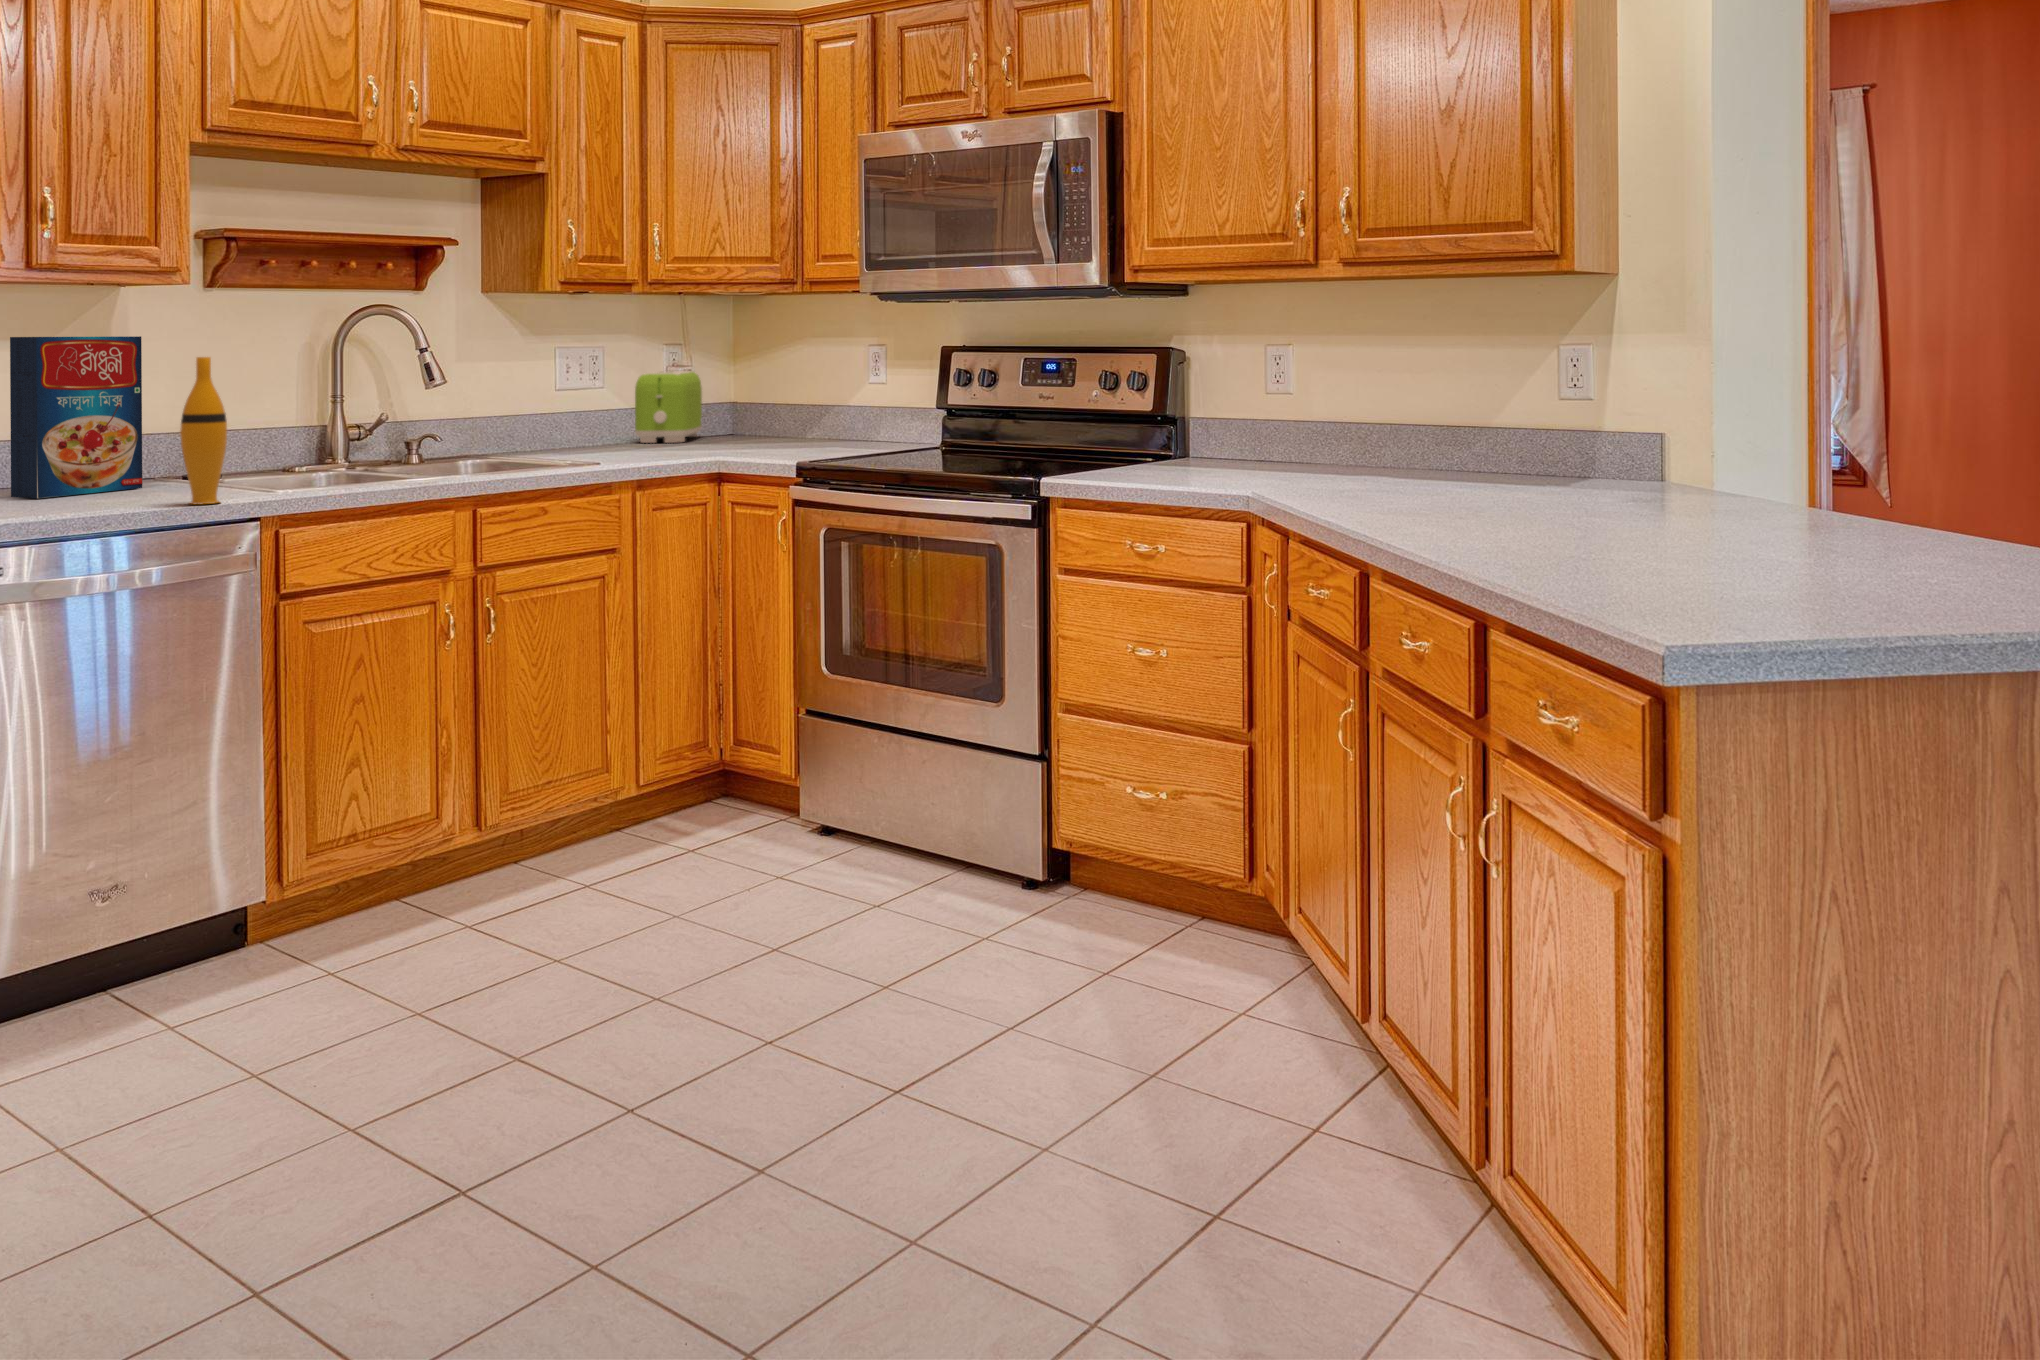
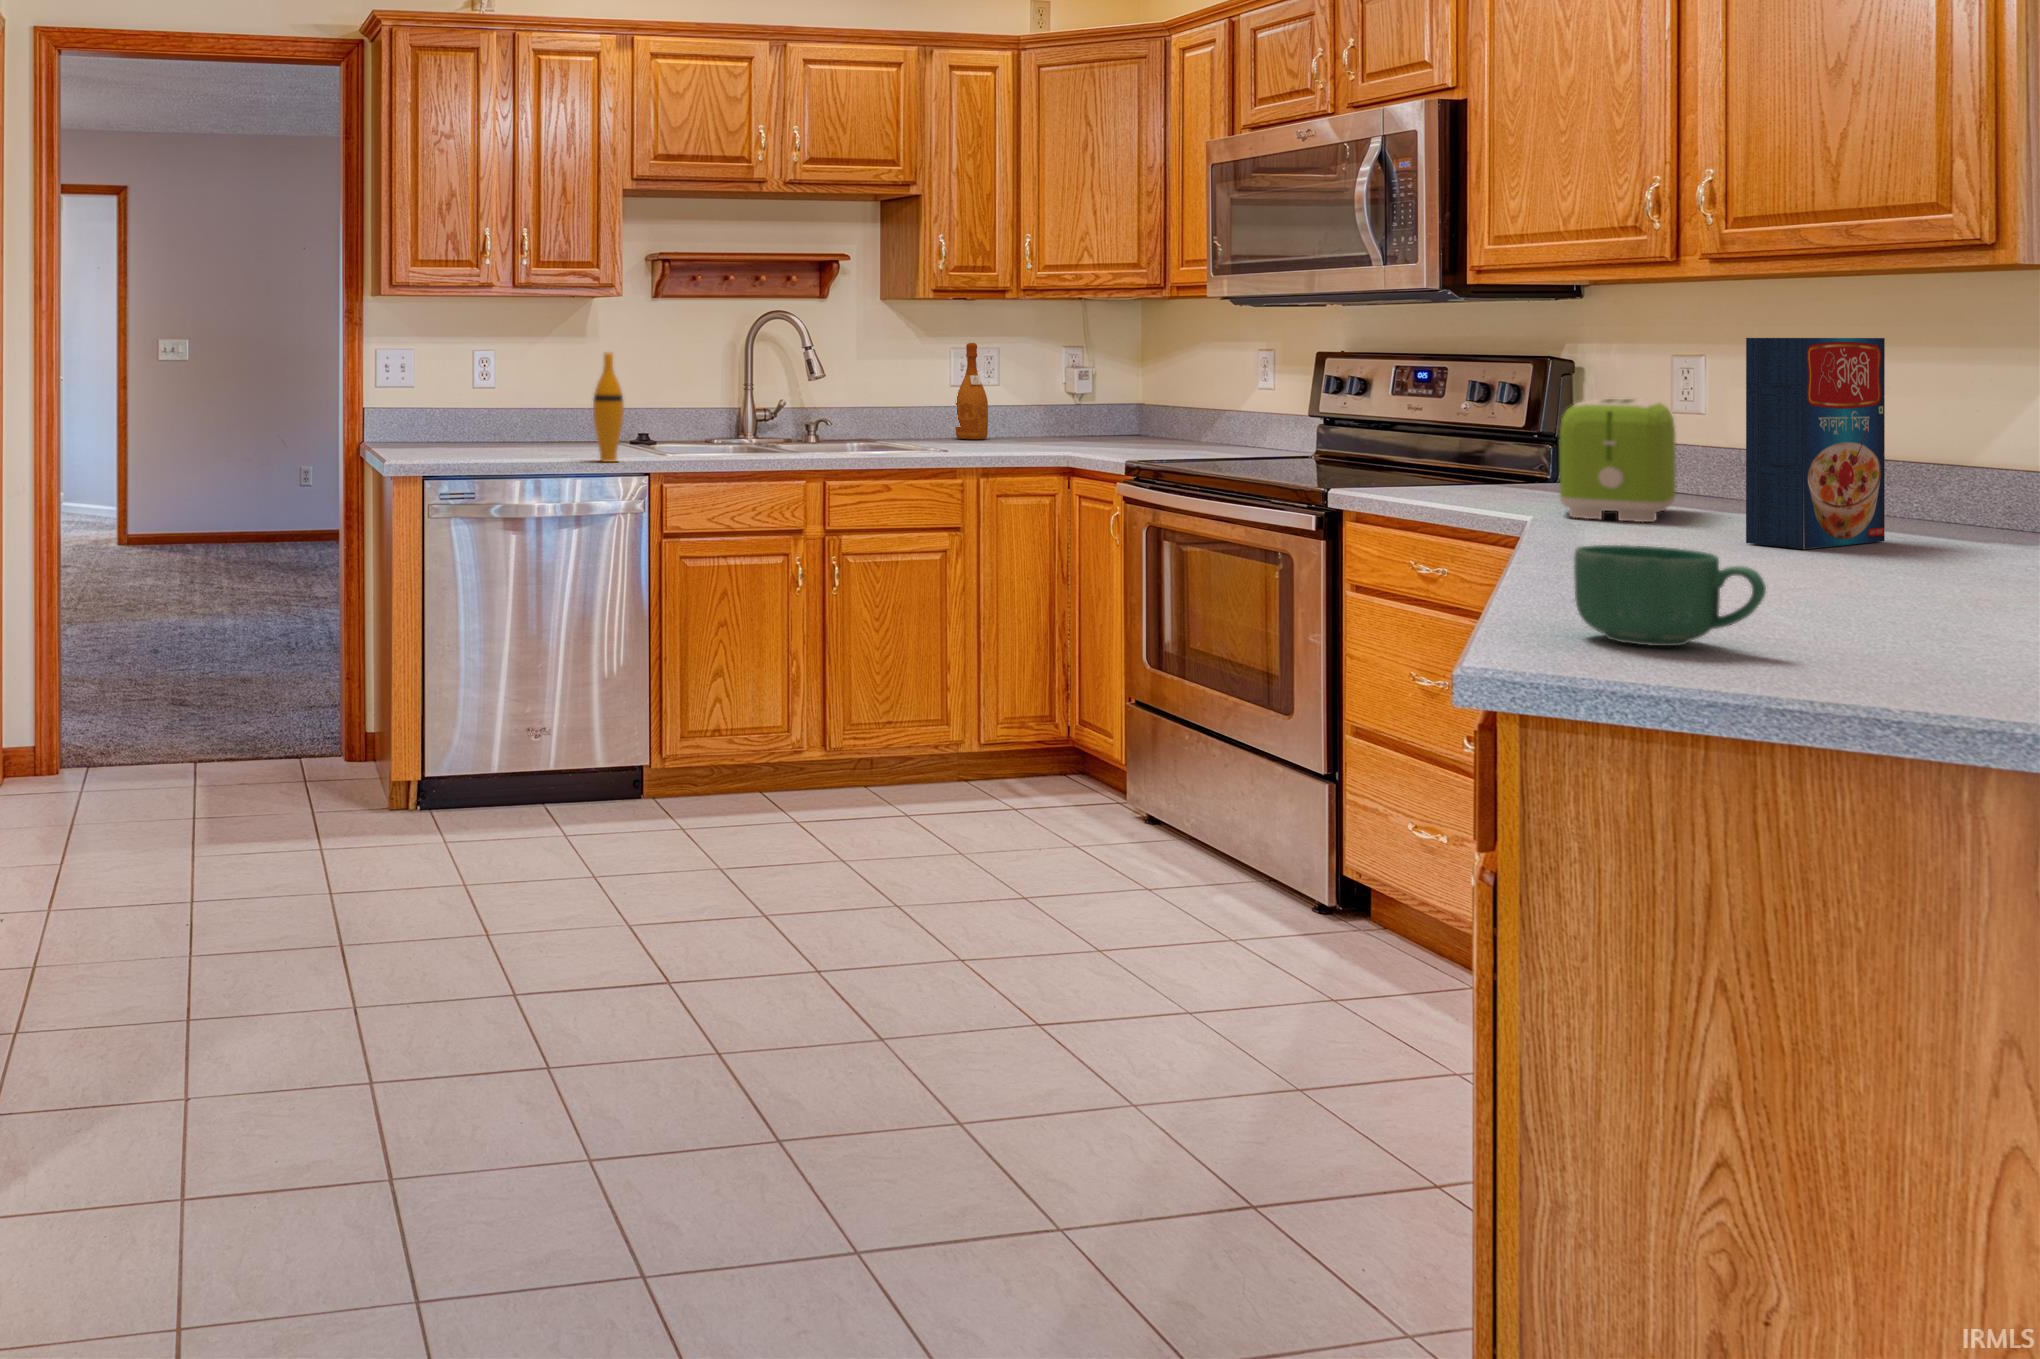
cereal box: present [10,336,142,498] -> present [1746,338,1885,549]
wine bottle: none [564,341,600,447] -> present [956,343,988,439]
toaster: present [635,371,702,443] -> present [1560,399,1676,522]
mug: none [1646,521,1804,616] -> present [1574,545,1766,646]

